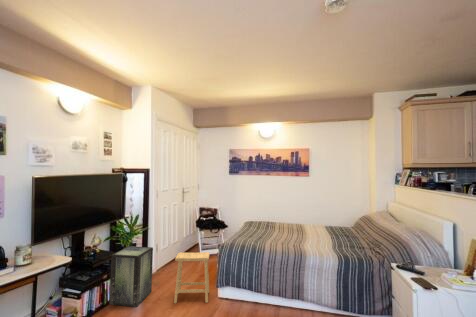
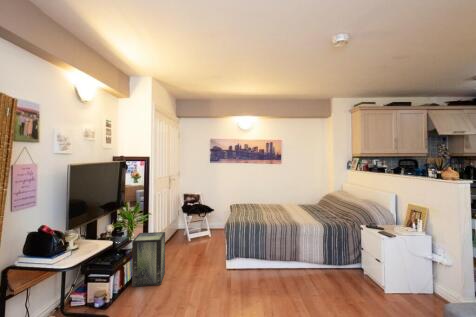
footstool: present [174,252,210,303] -> none [190,232,222,278]

